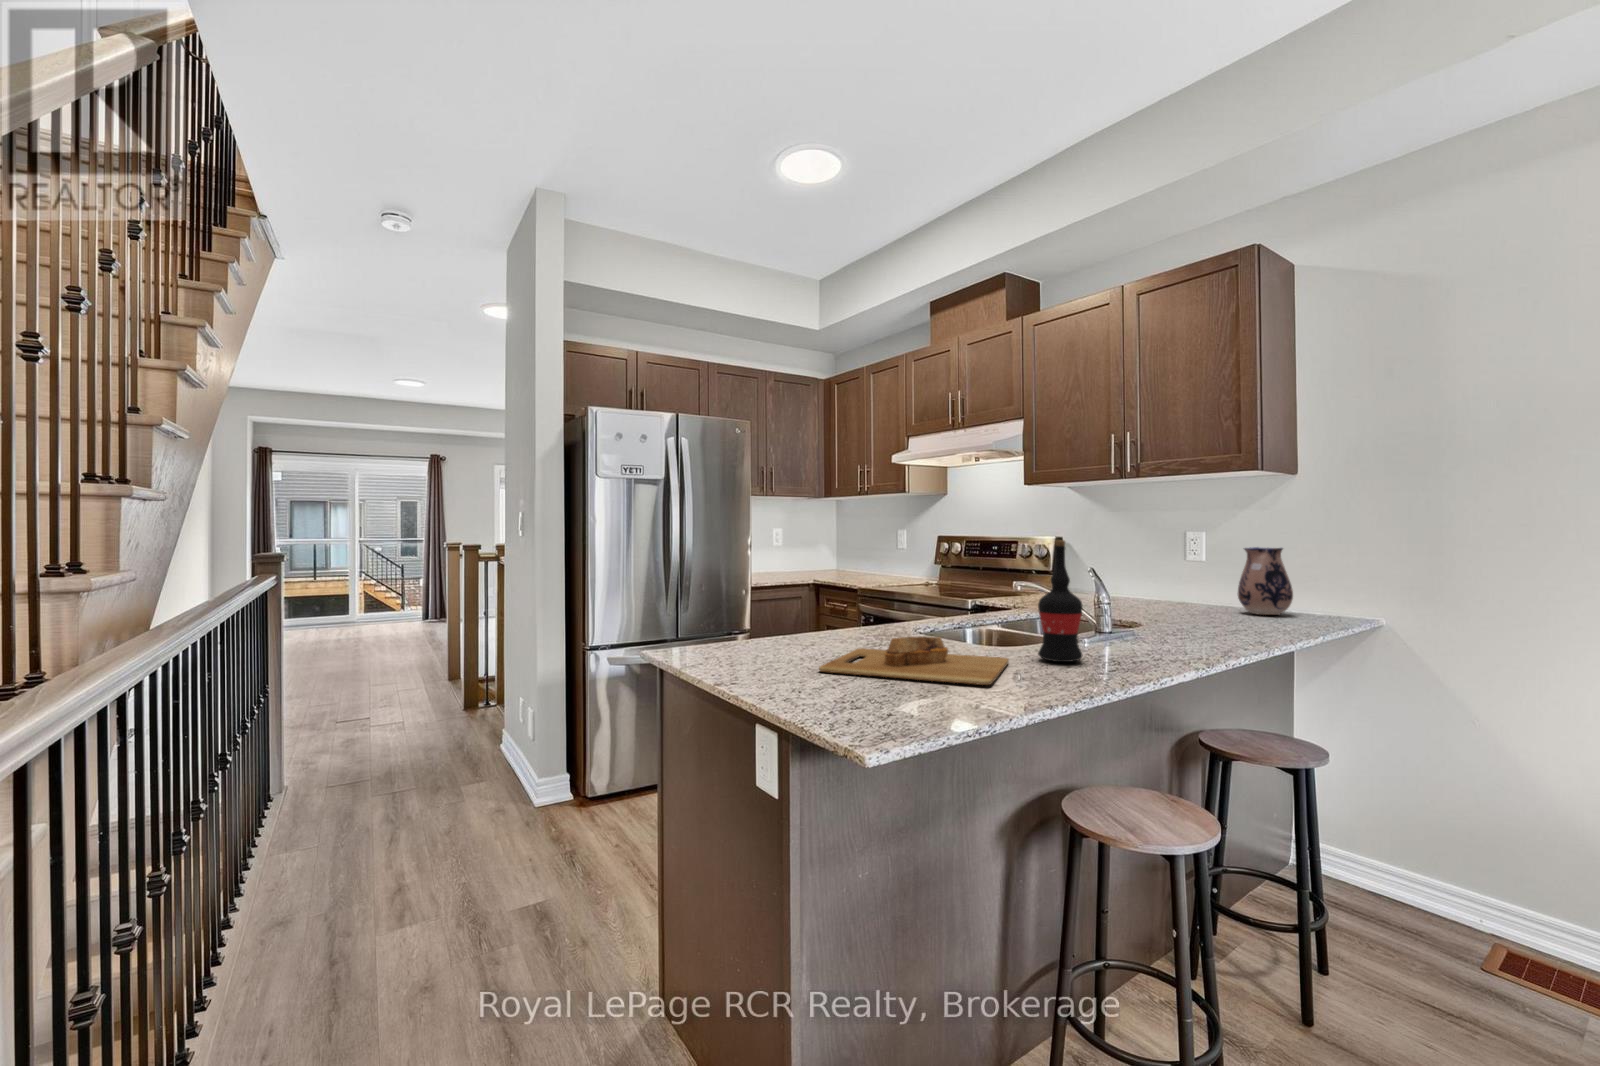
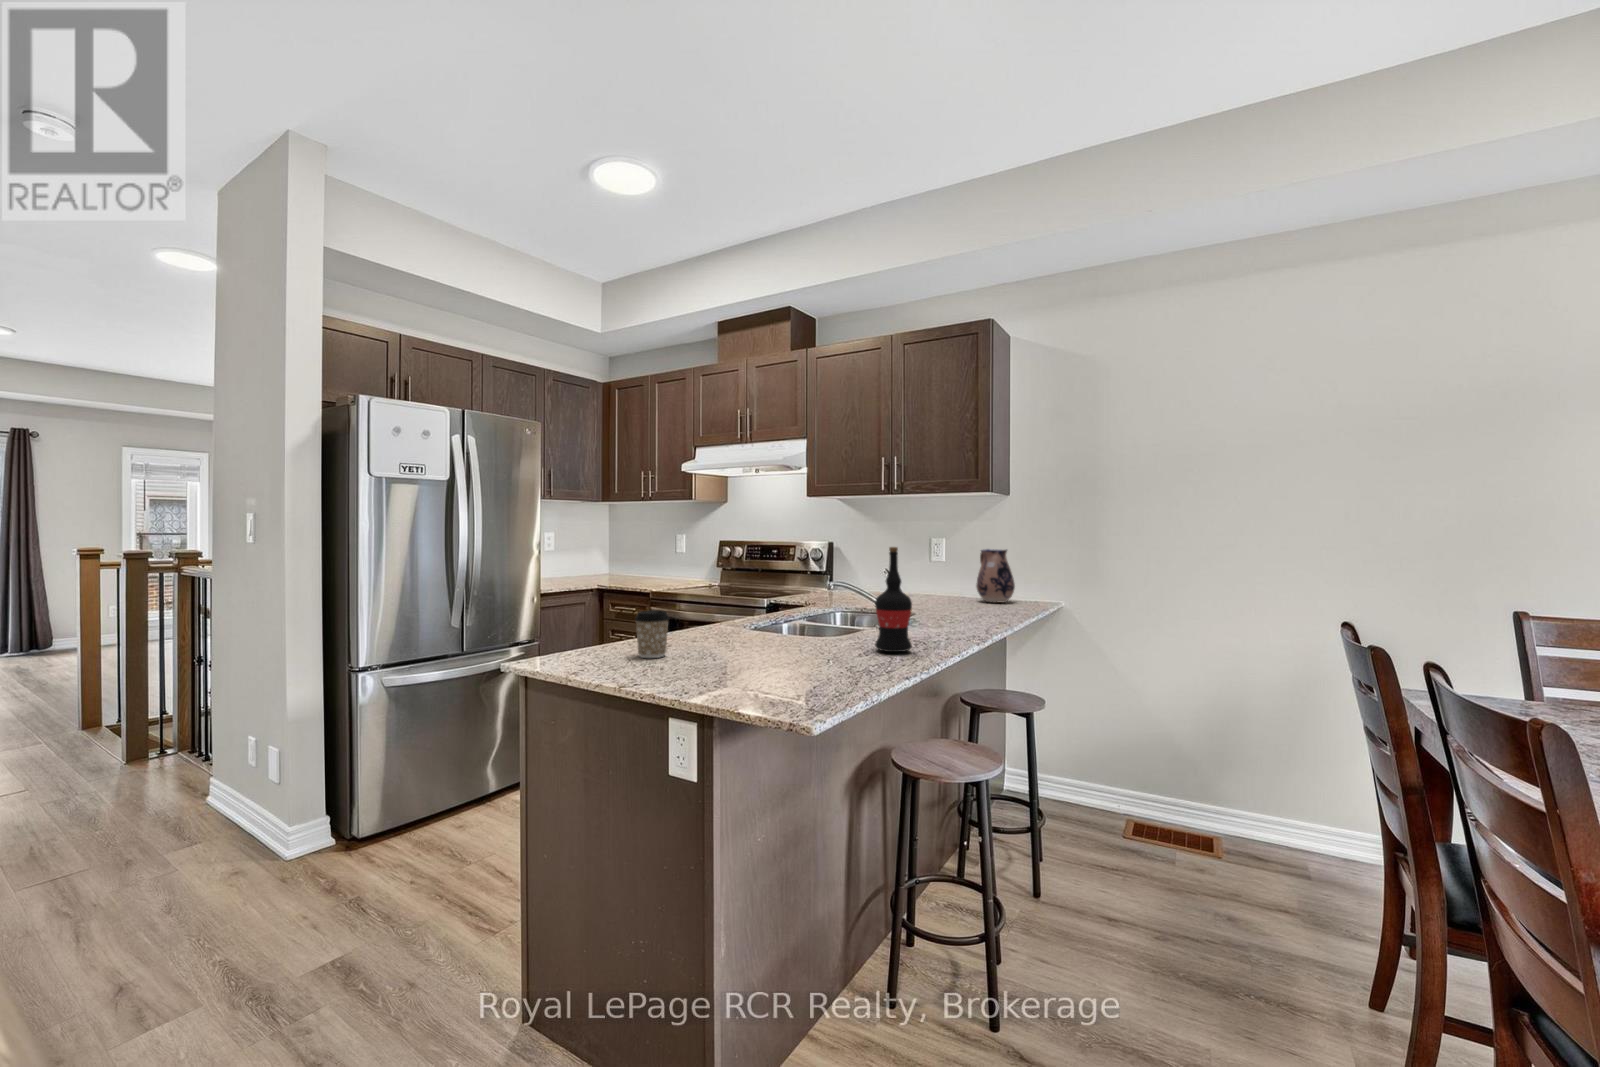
coffee cup: none [779,603,813,650] -> present [635,610,669,658]
cutting board: present [819,636,1009,685] -> none [698,637,864,679]

